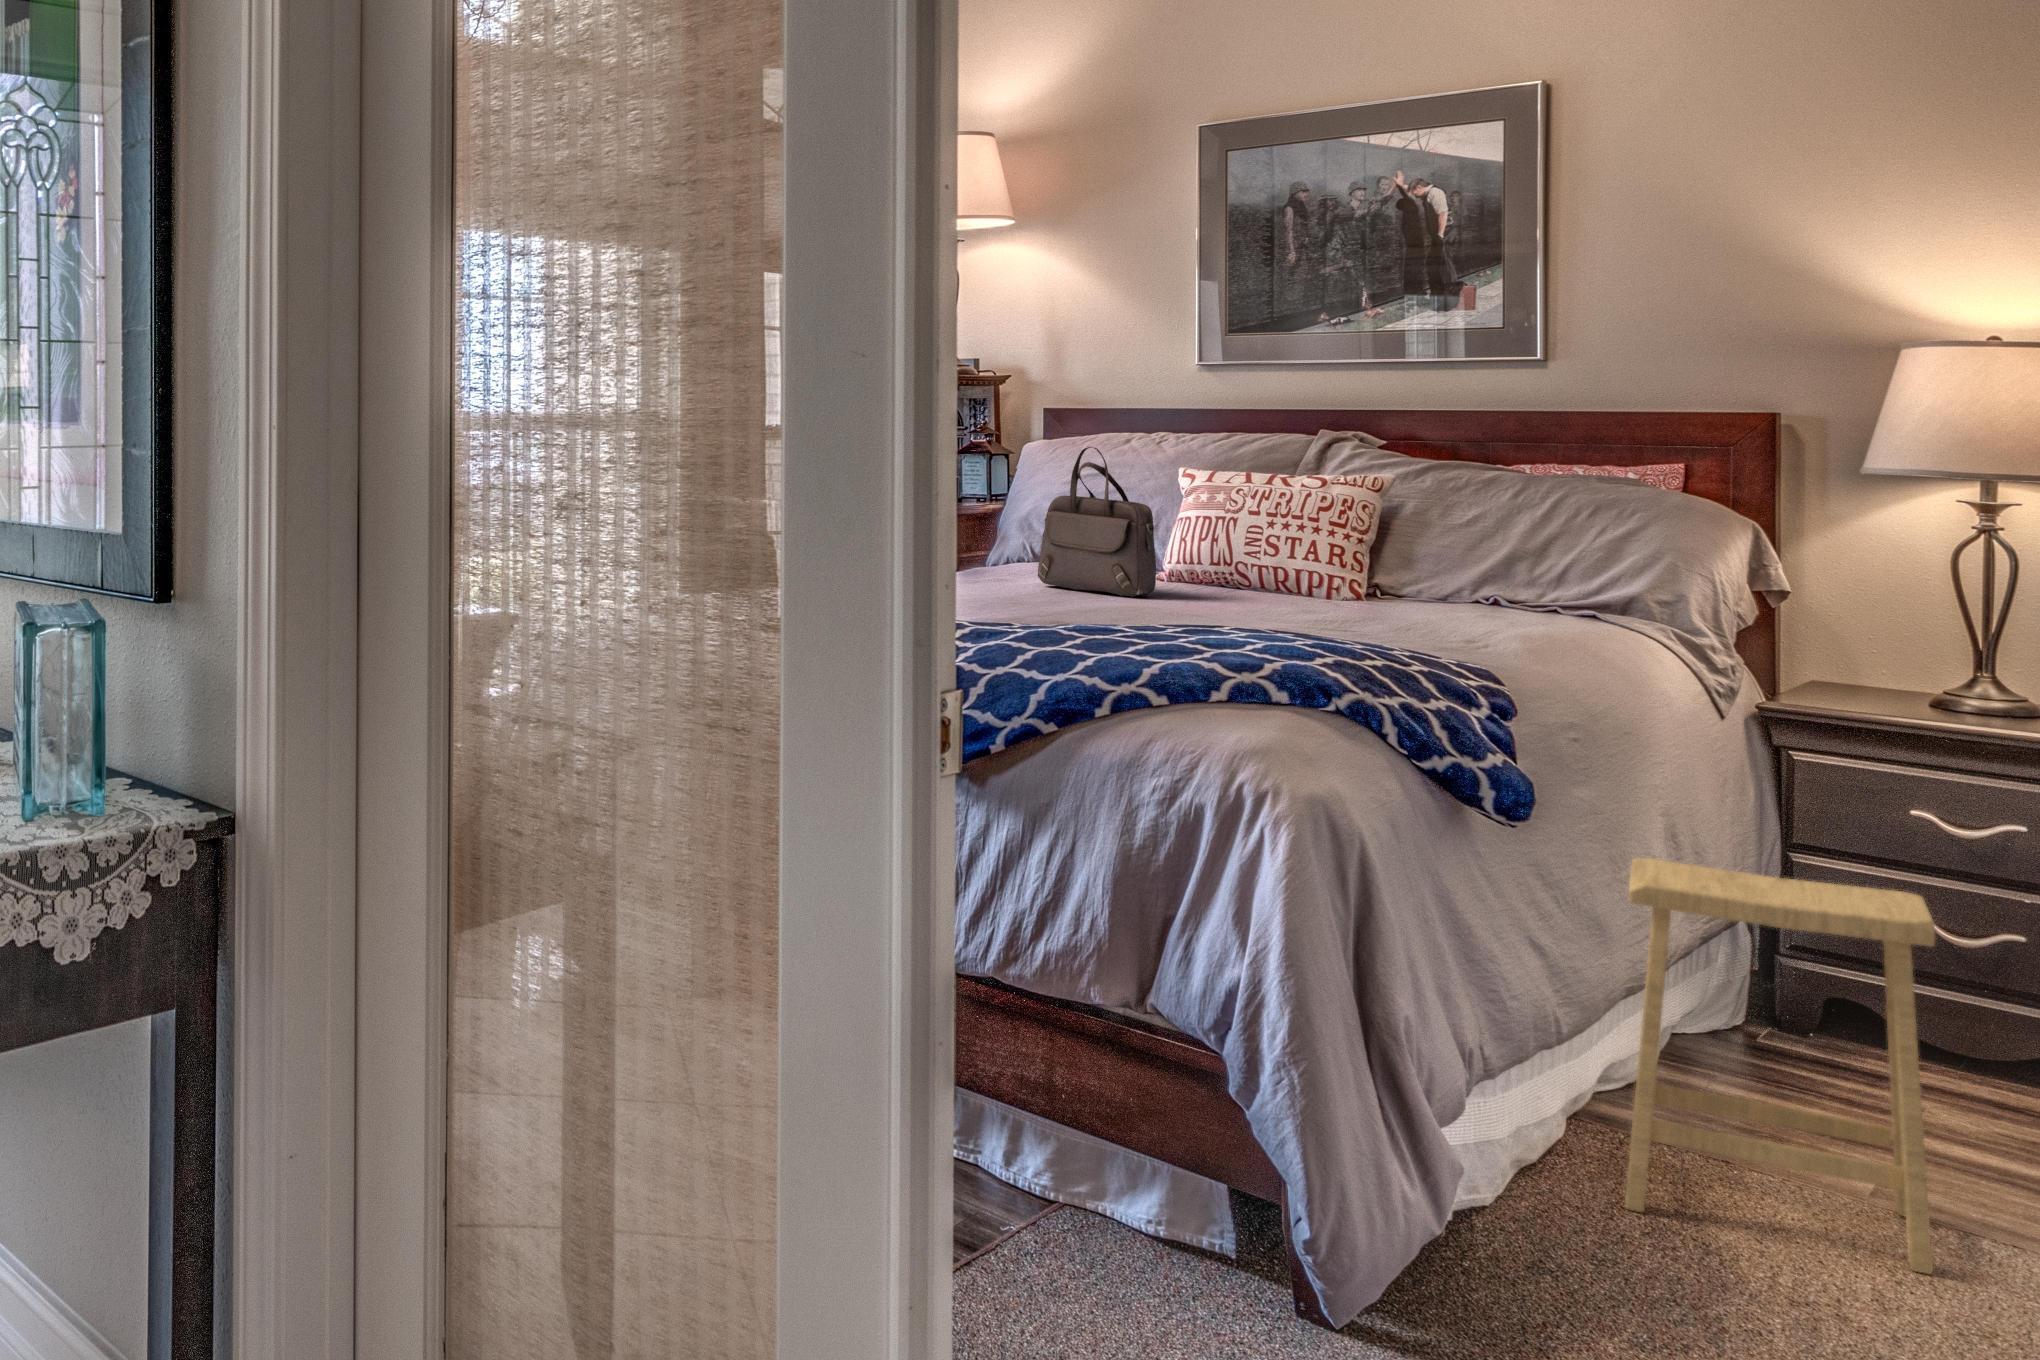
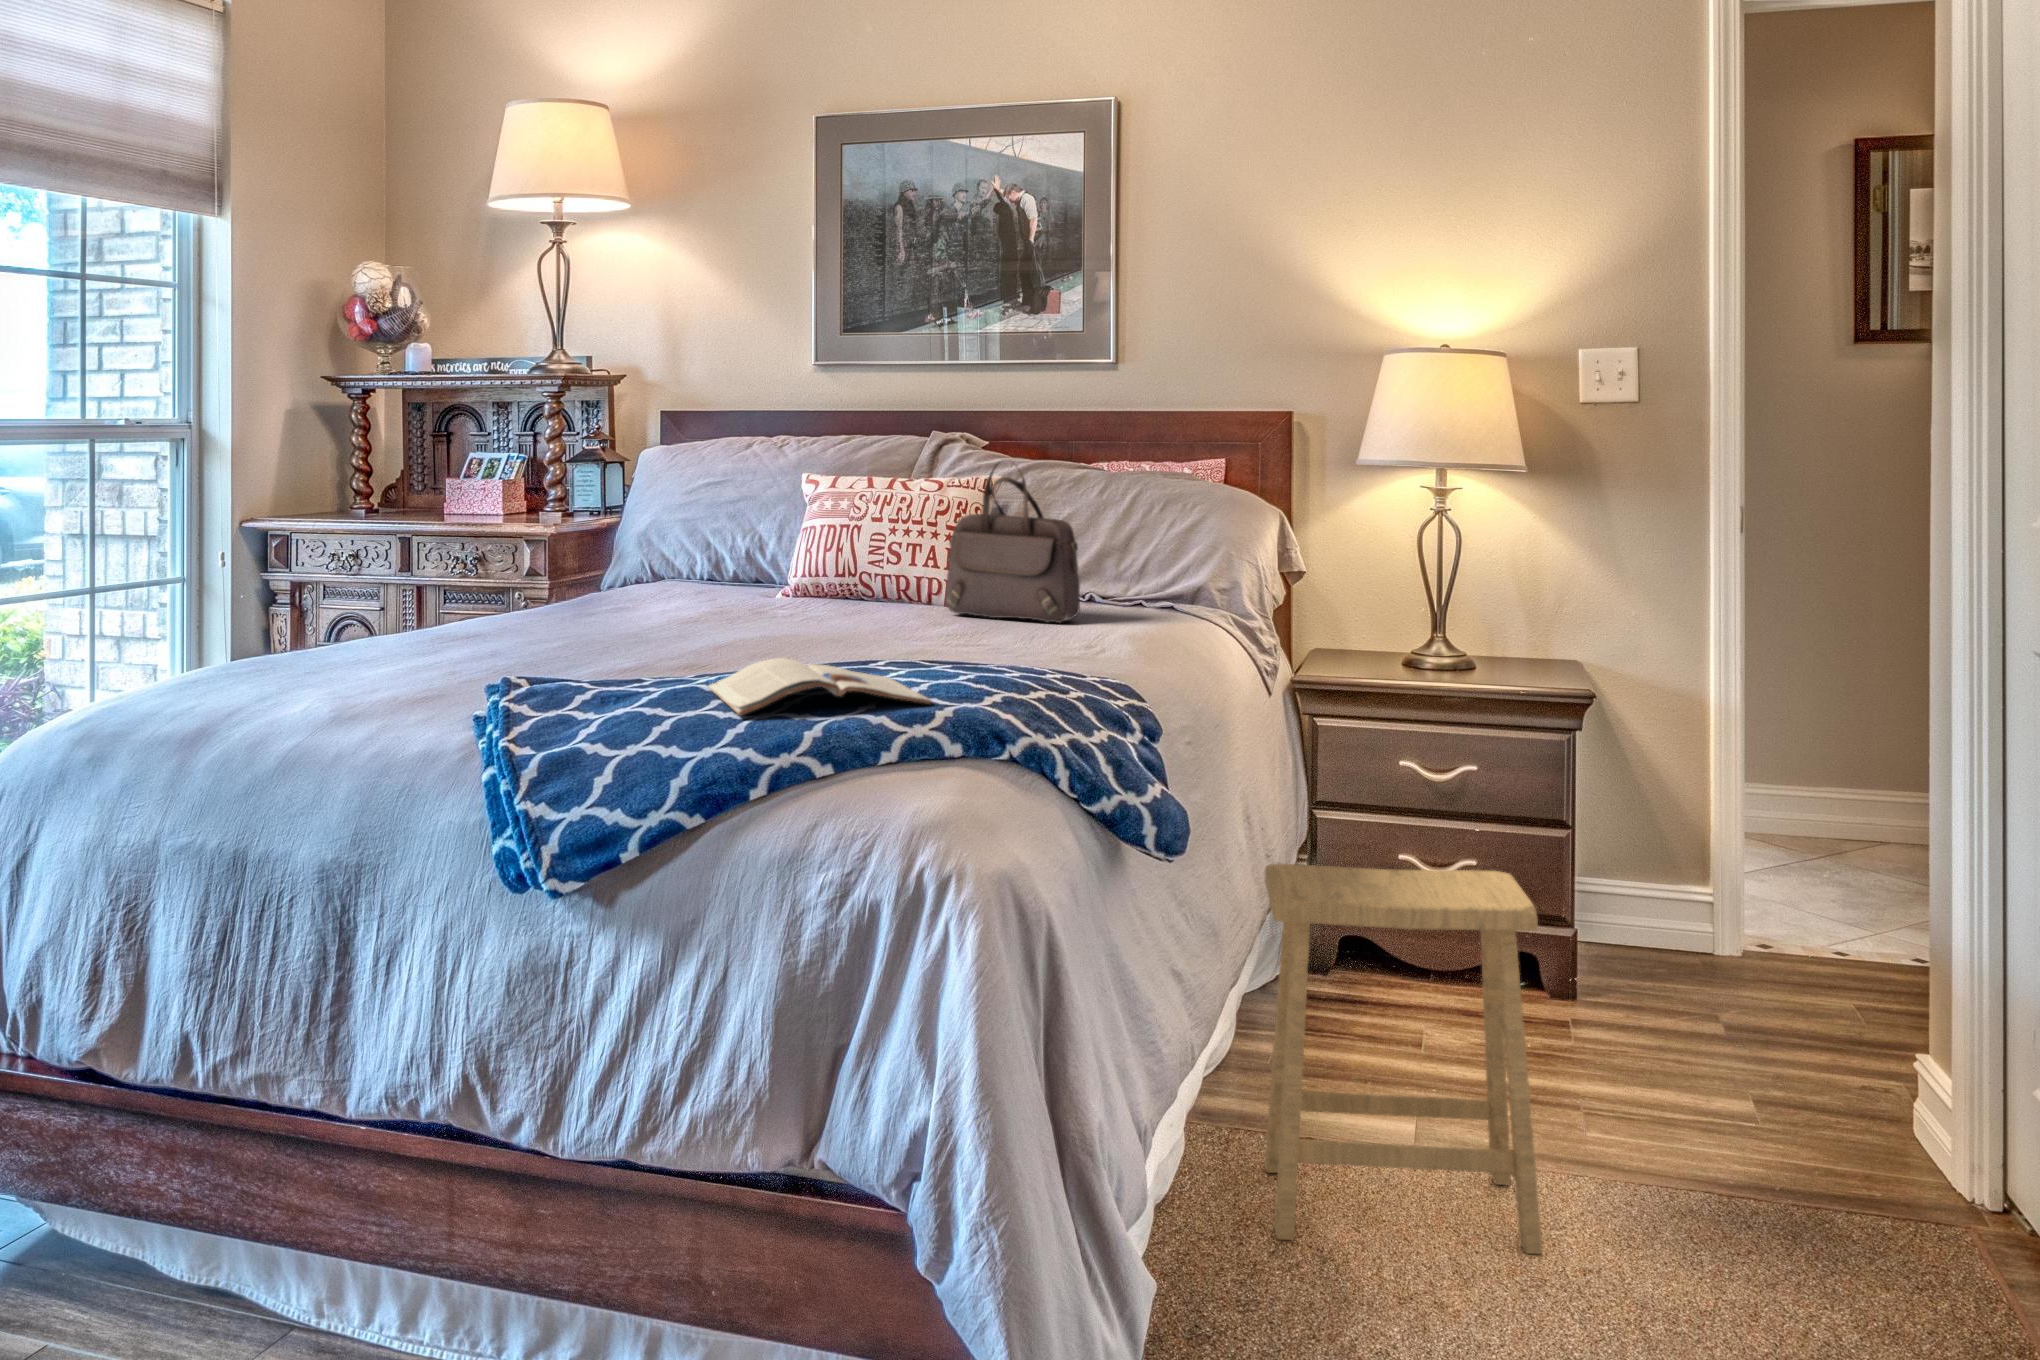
handbag: present [1038,447,1156,597] -> present [945,461,1080,623]
magazine: none [1070,613,1270,658] -> present [709,658,931,715]

